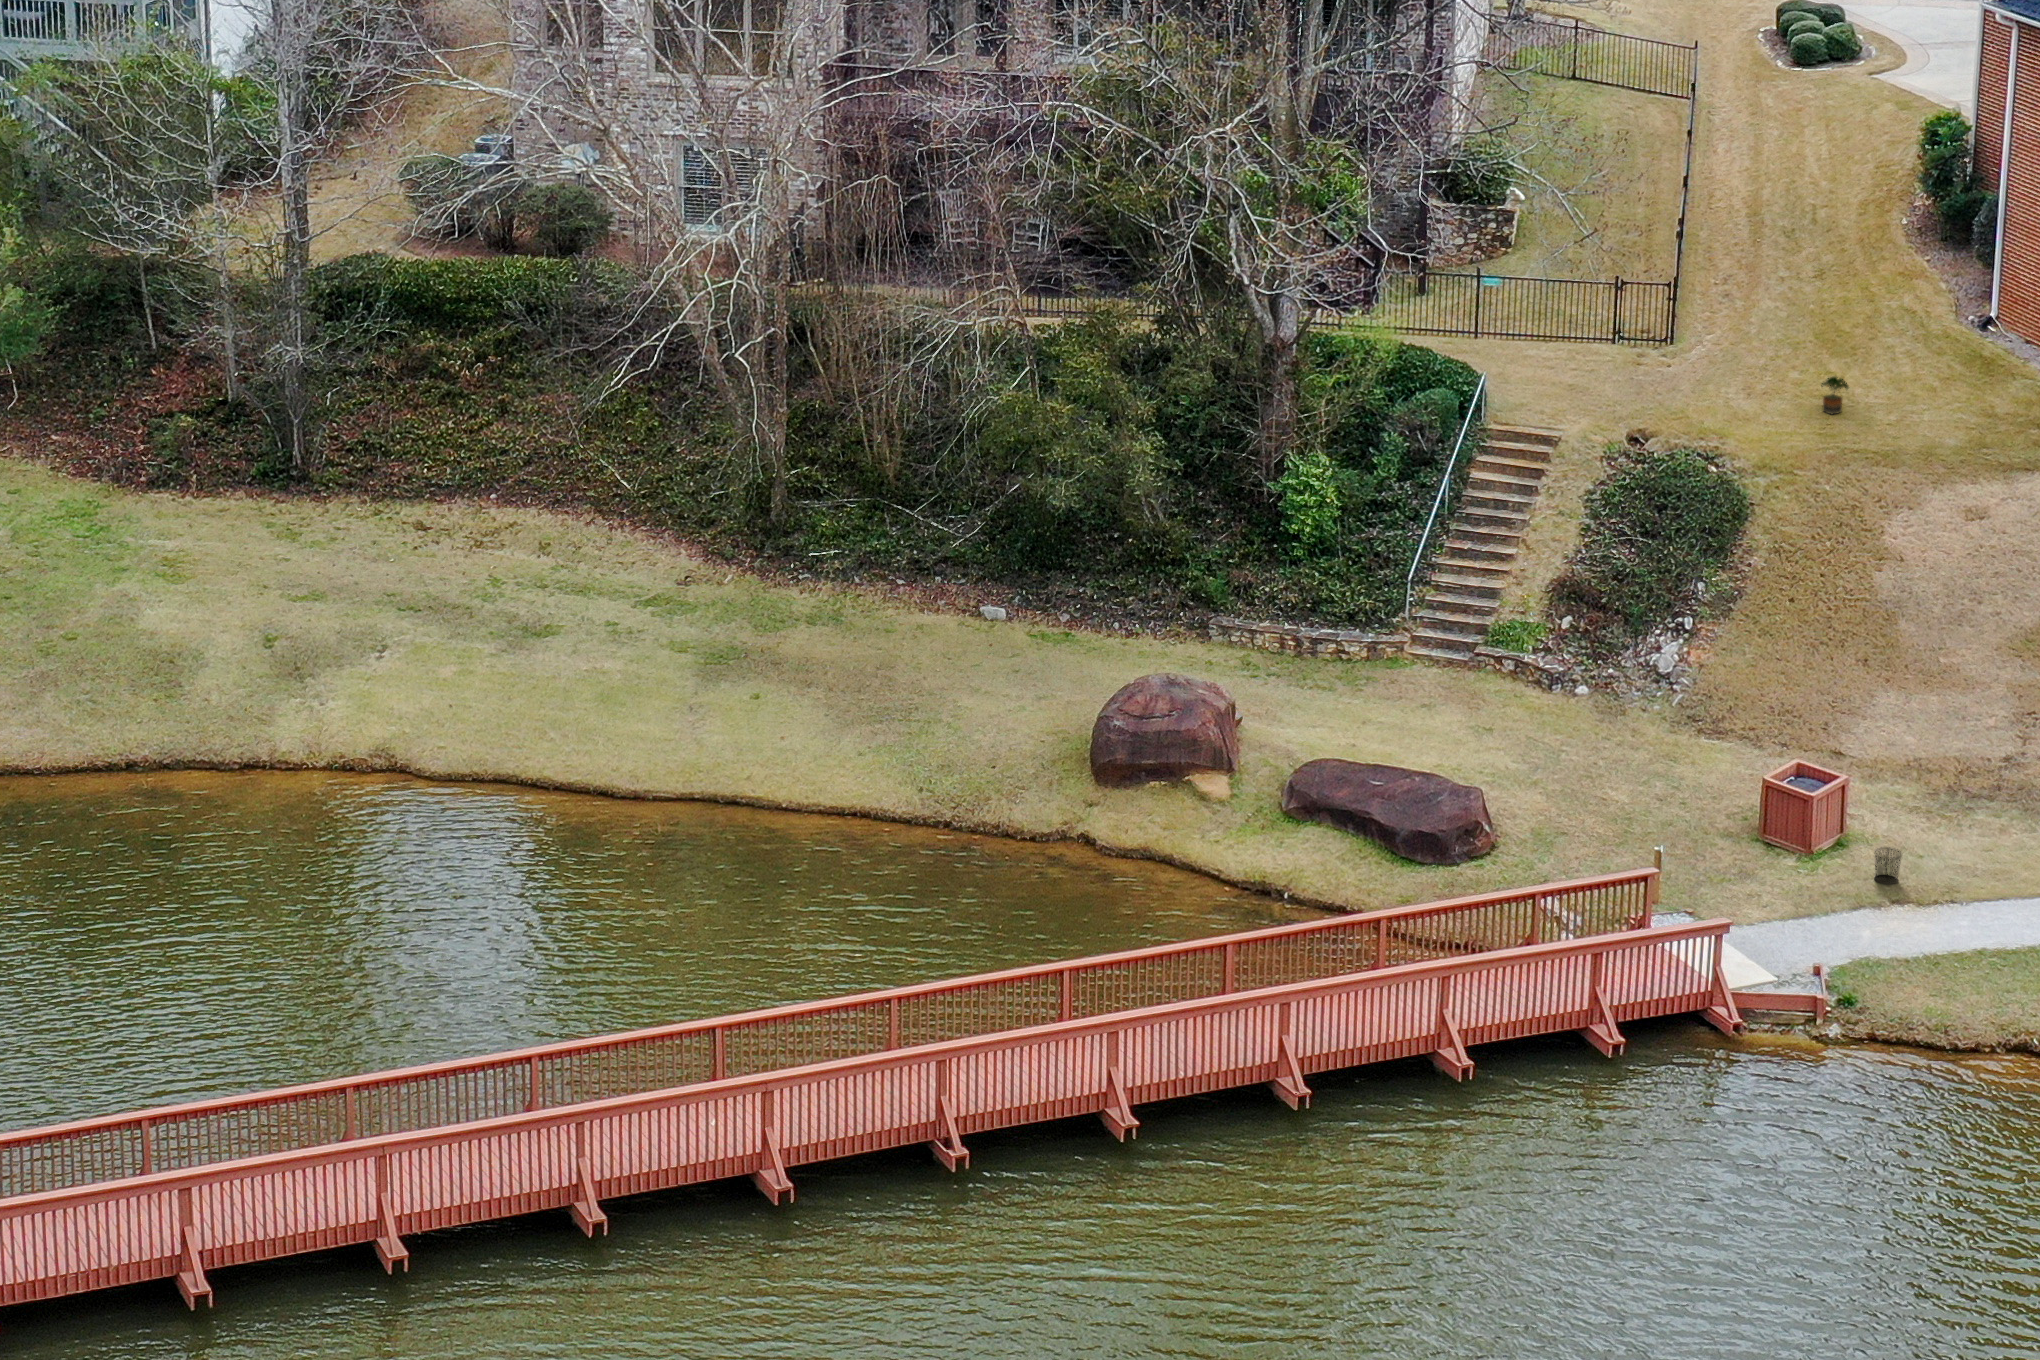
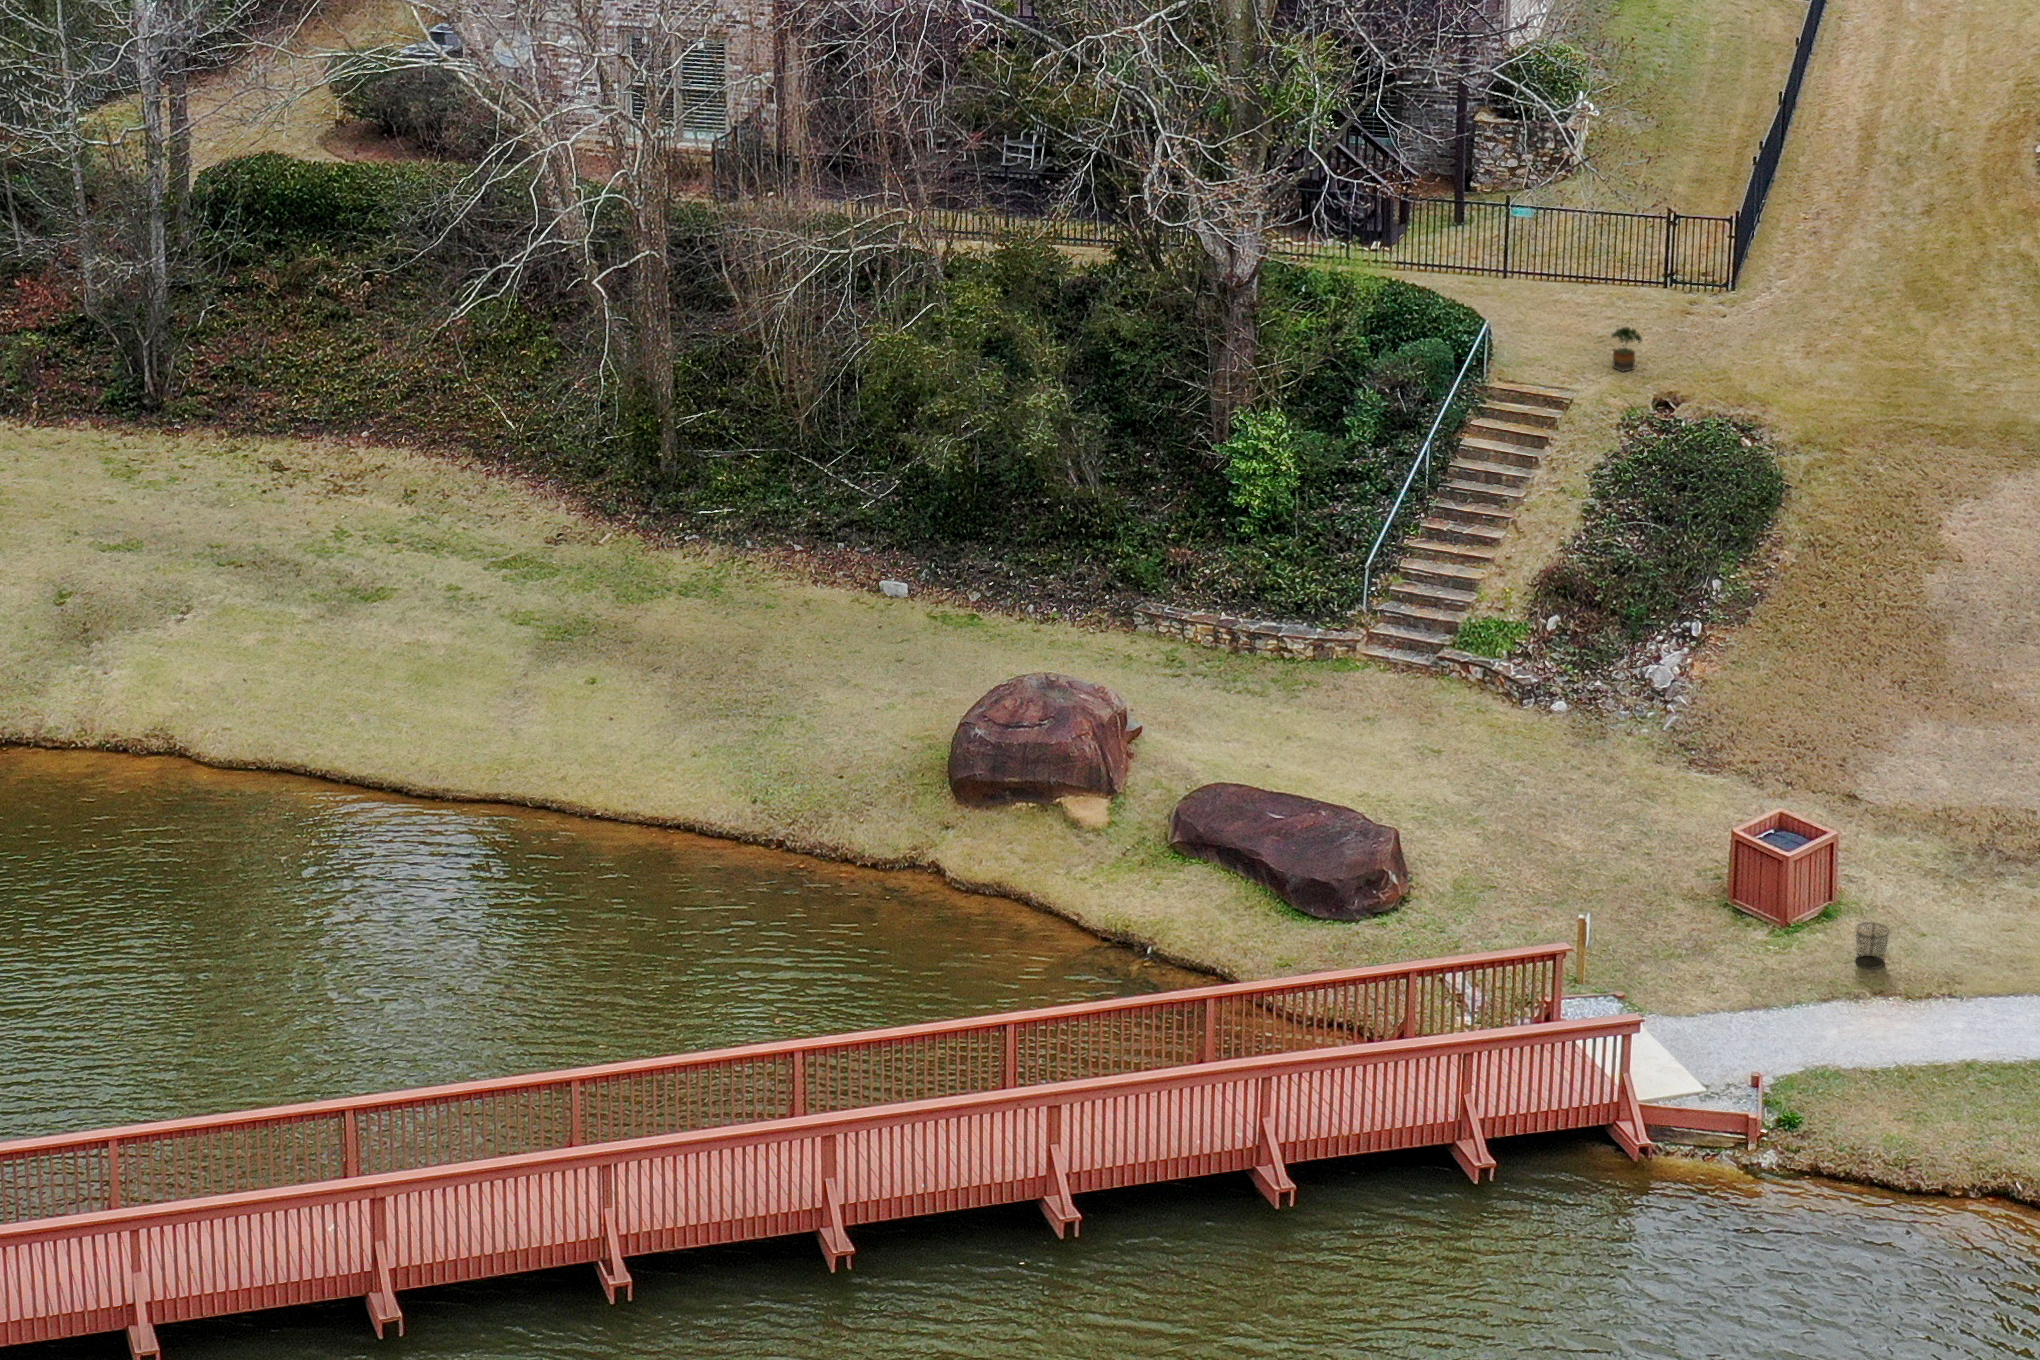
potted tree: present [1821,377,1848,414] -> present [1611,327,1642,371]

